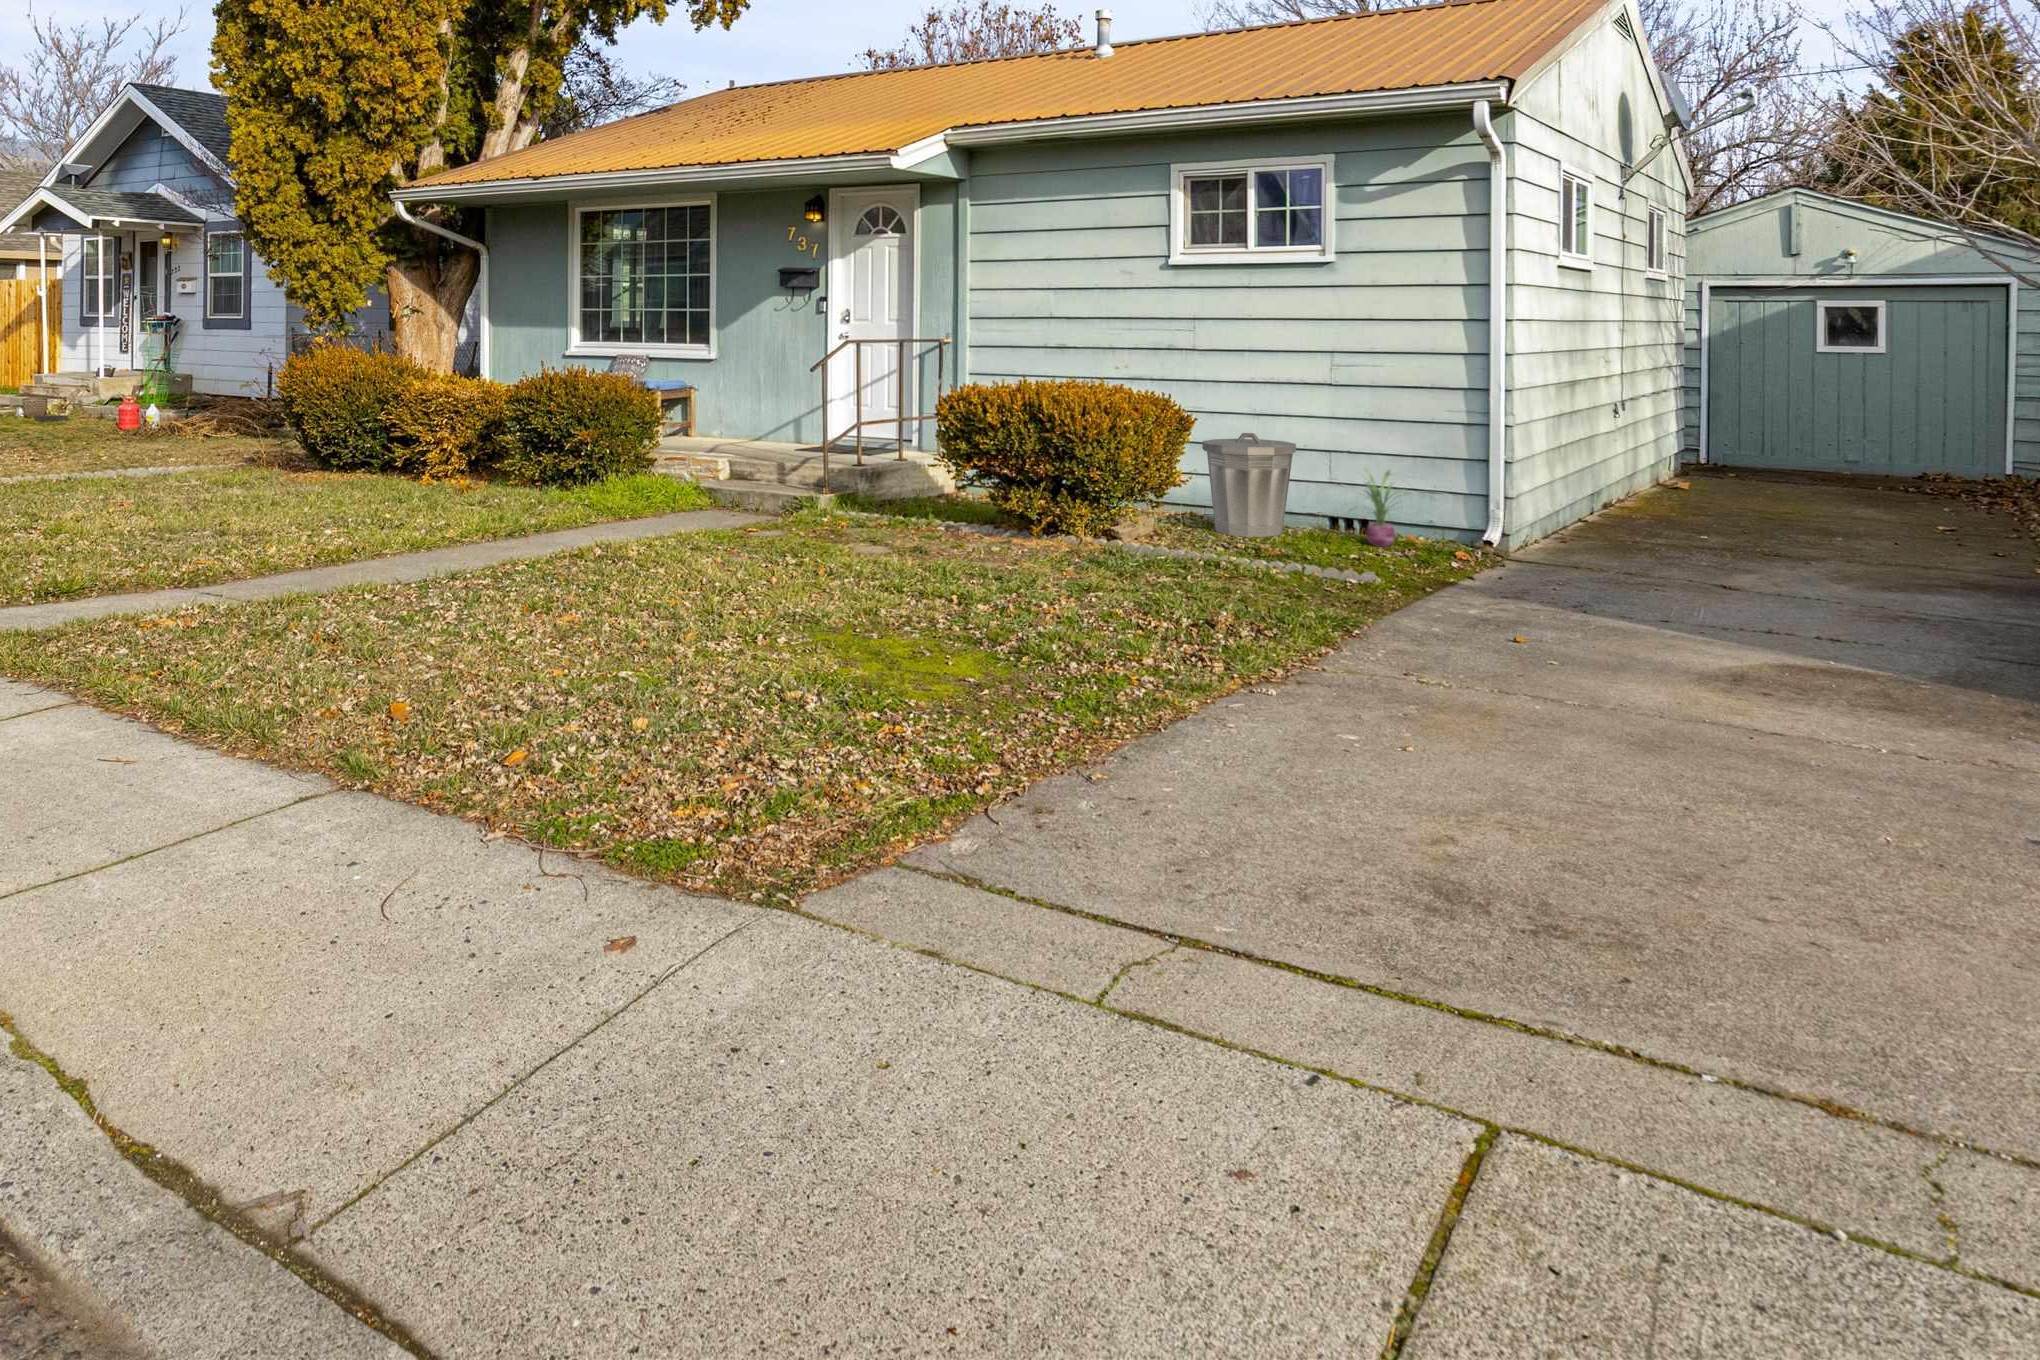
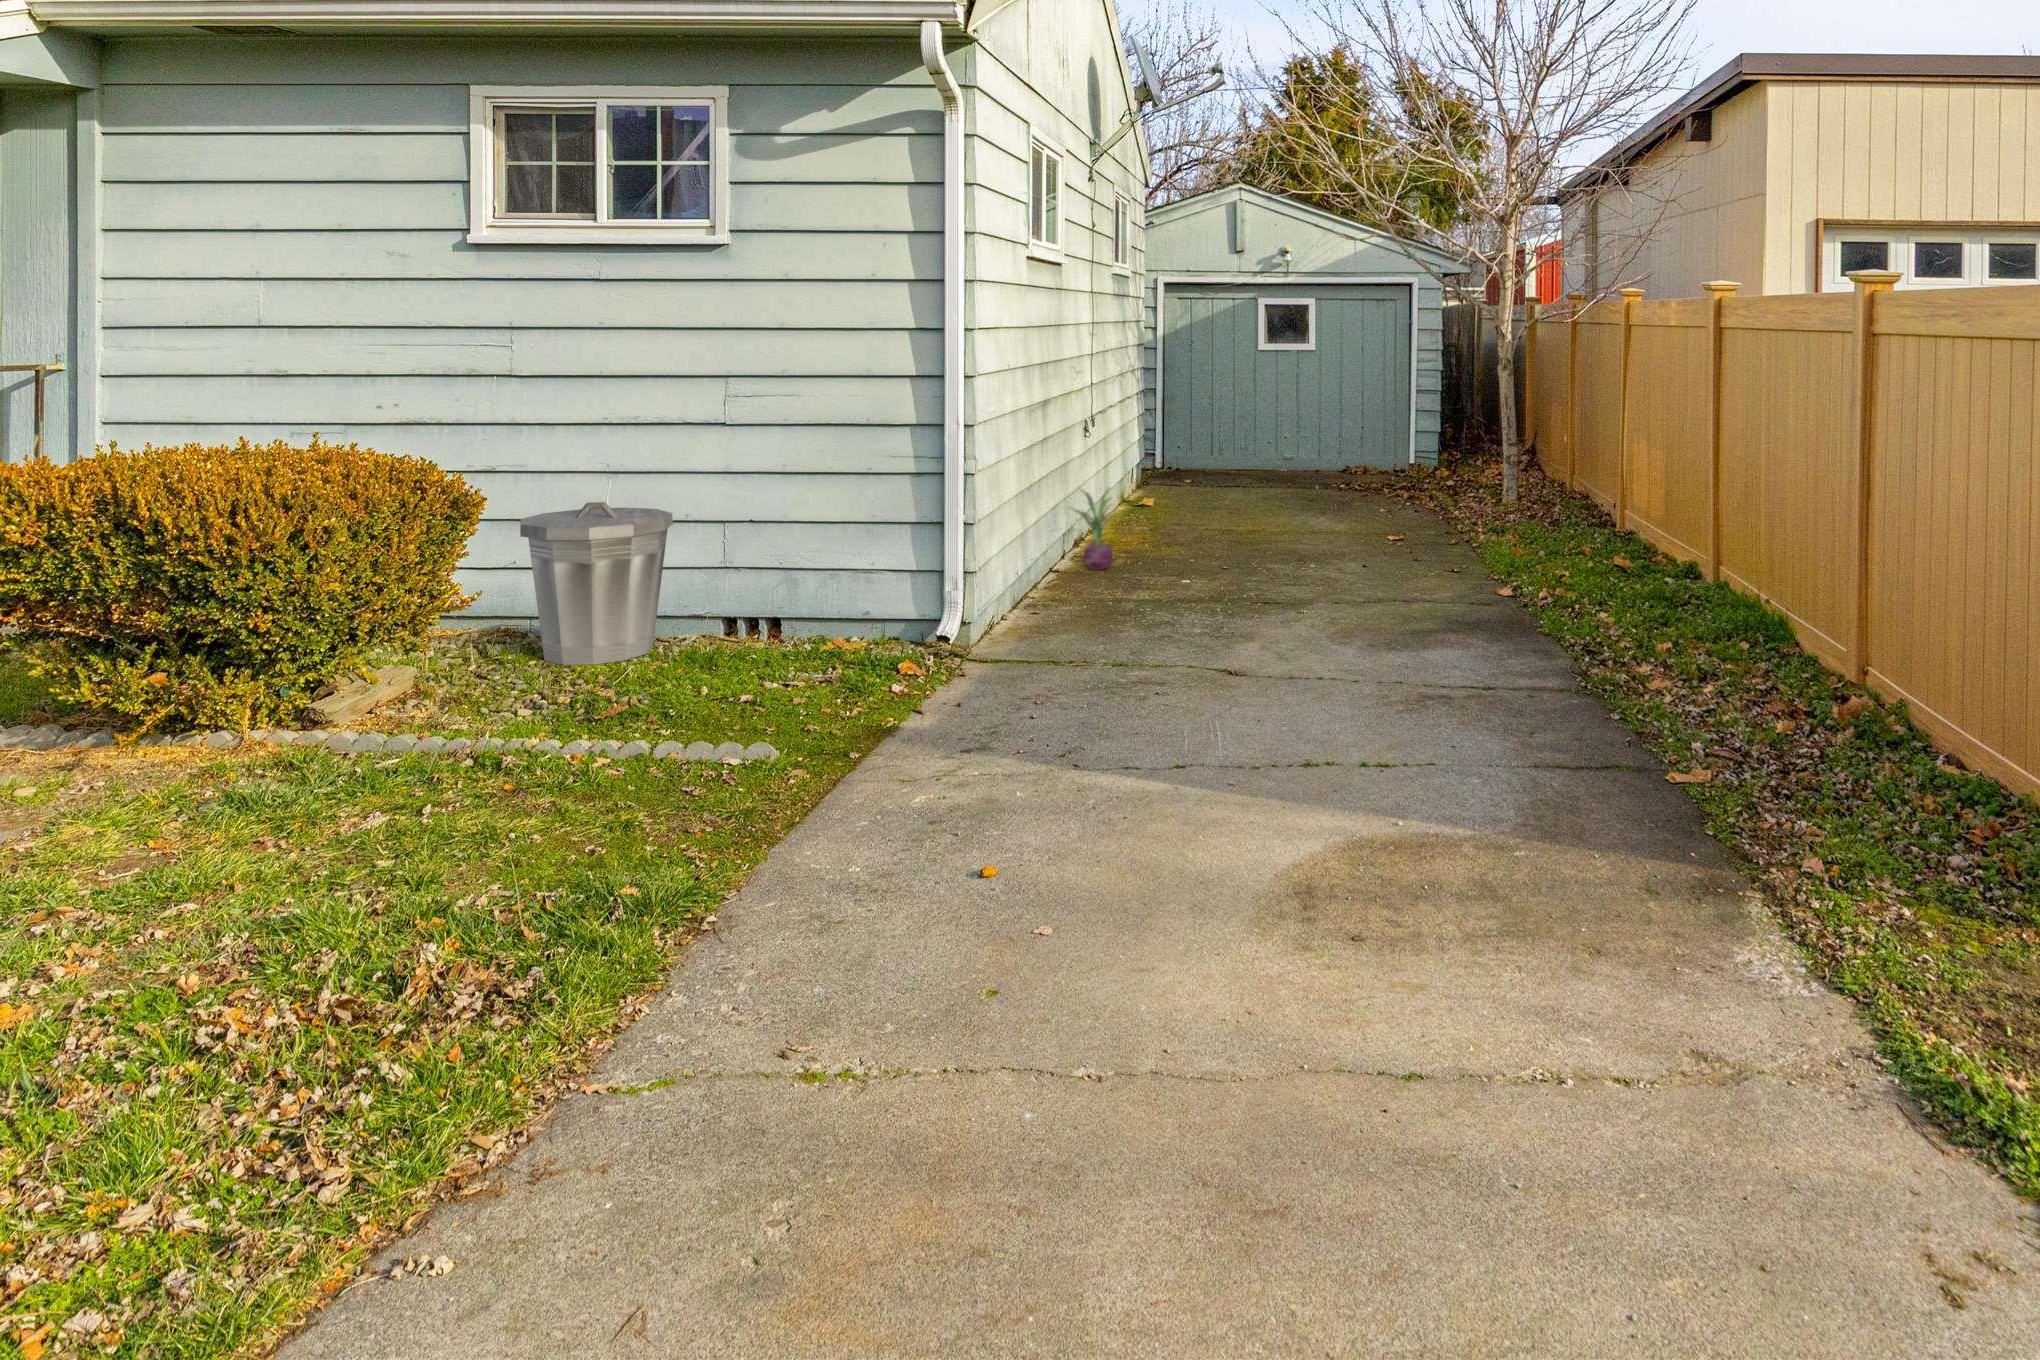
decorative plant: present [1365,470,1405,547] -> present [1067,490,1130,570]

